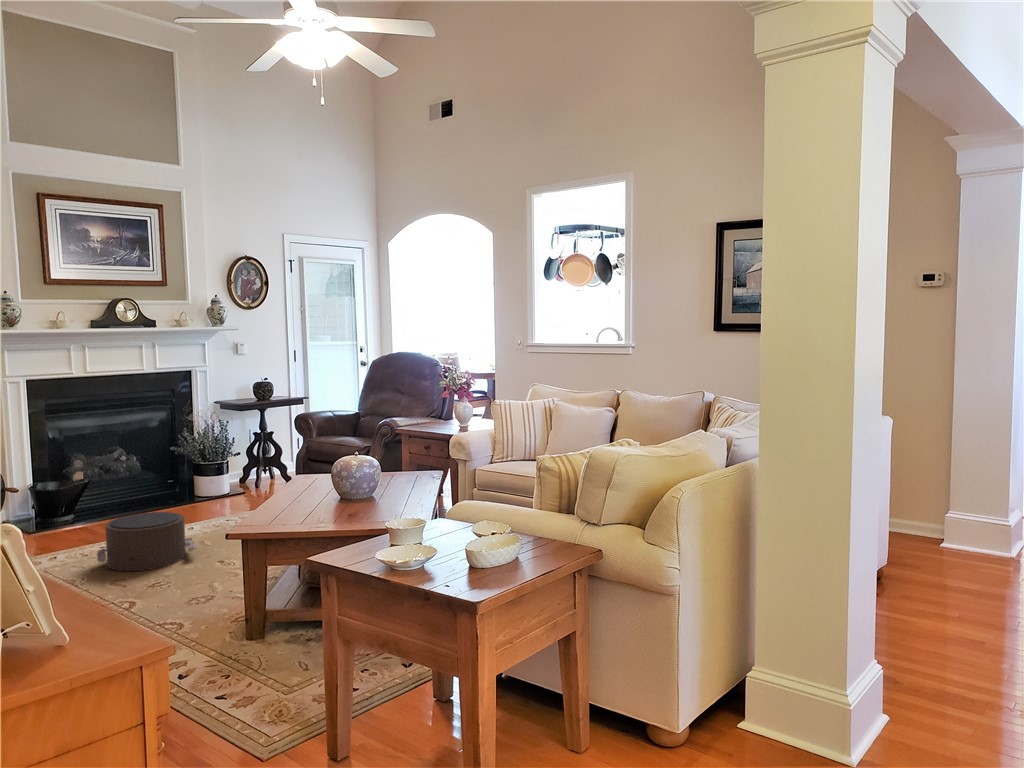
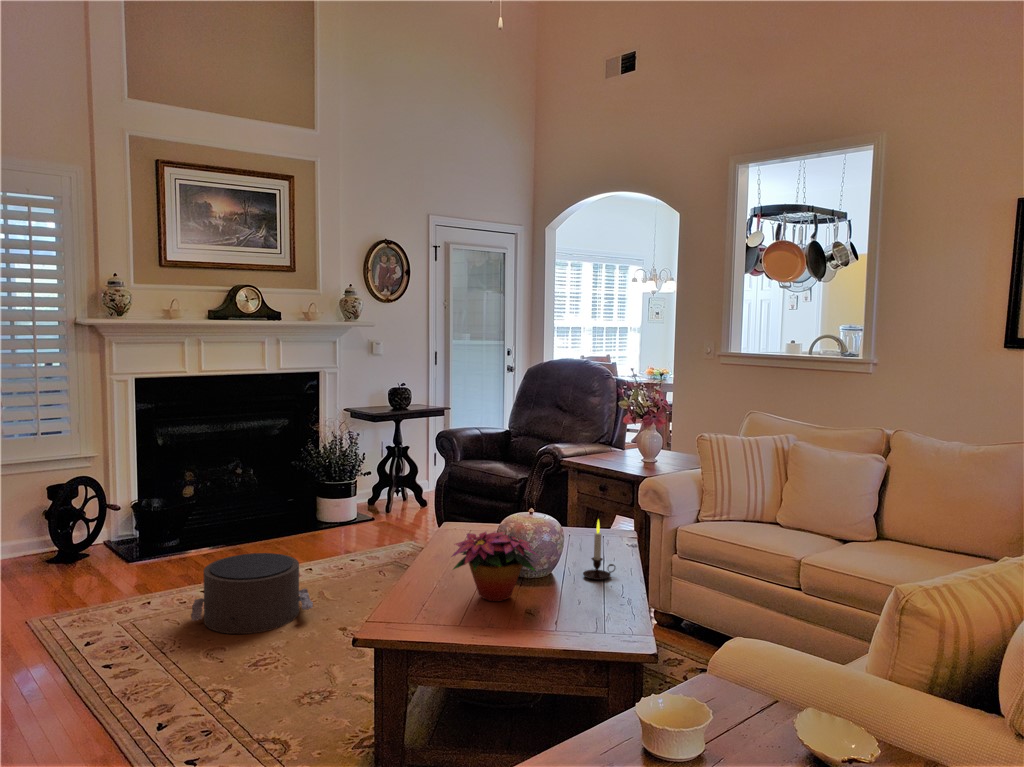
candle: none [394,456,417,497] -> present [583,520,615,580]
flower arrangement: none [295,464,363,511] -> present [452,531,536,601]

